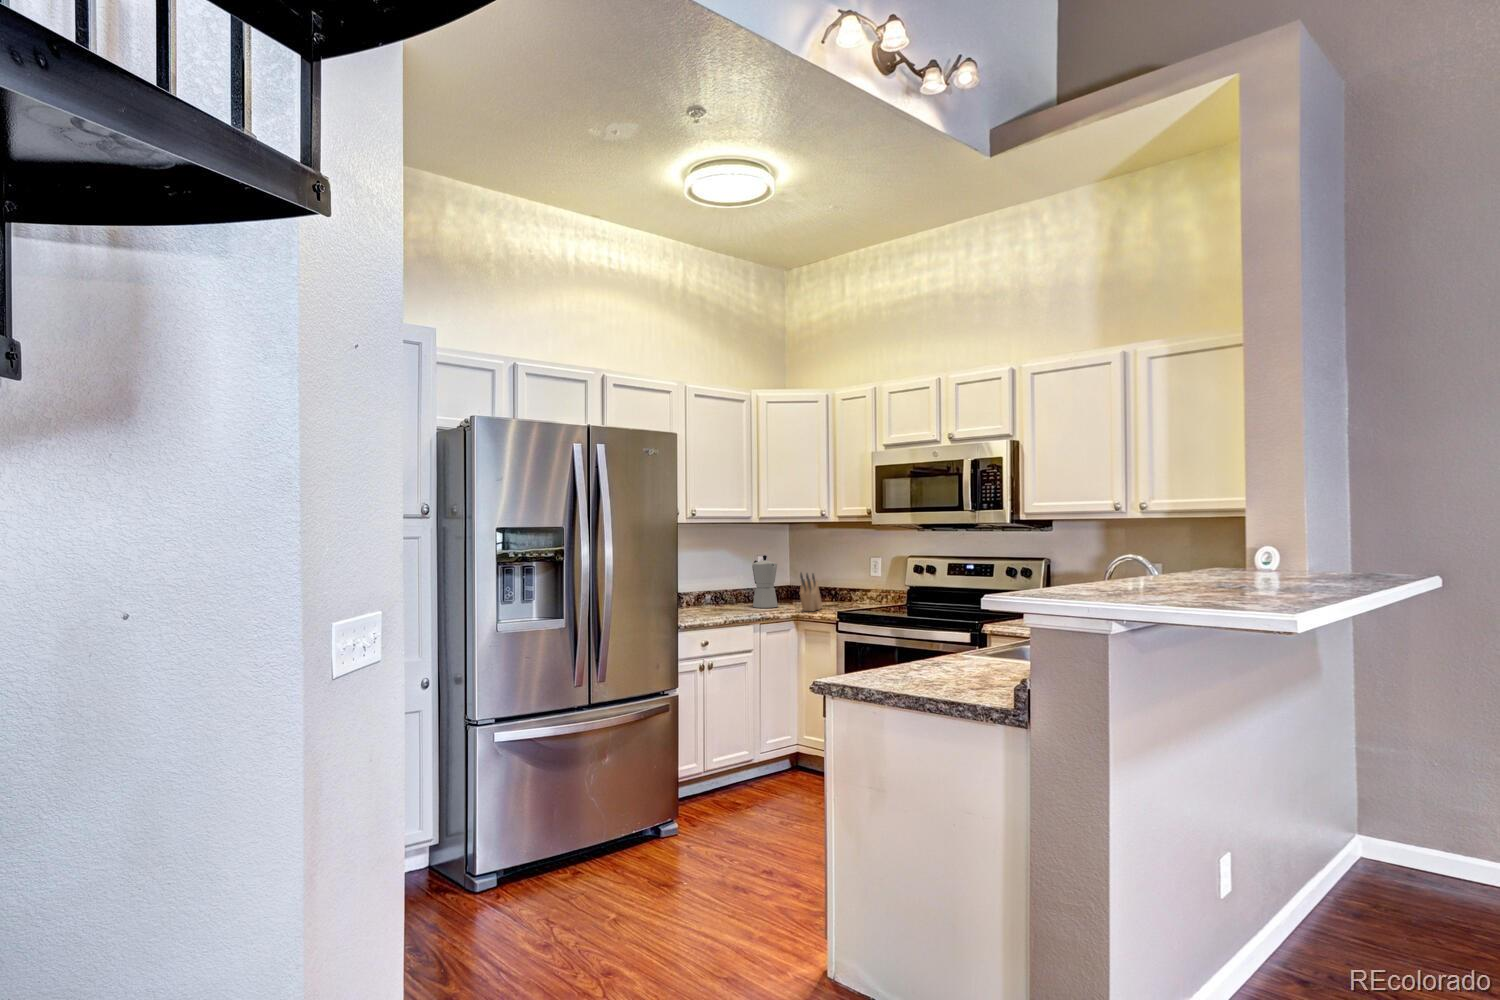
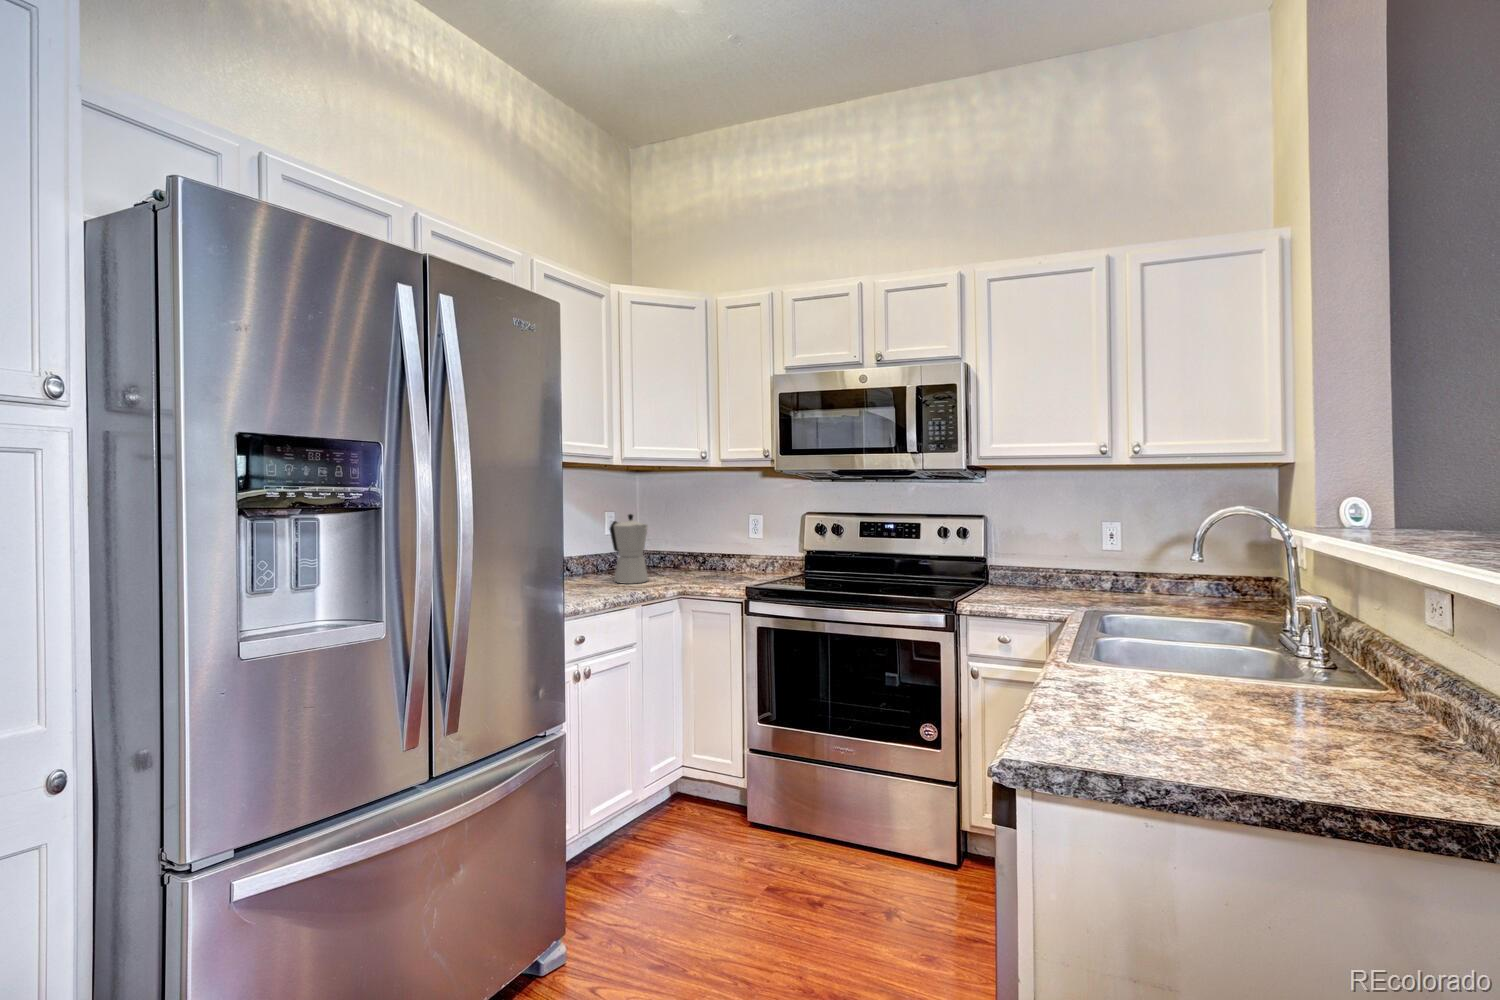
knife block: present [800,573,822,611] -> none [688,536,712,587]

